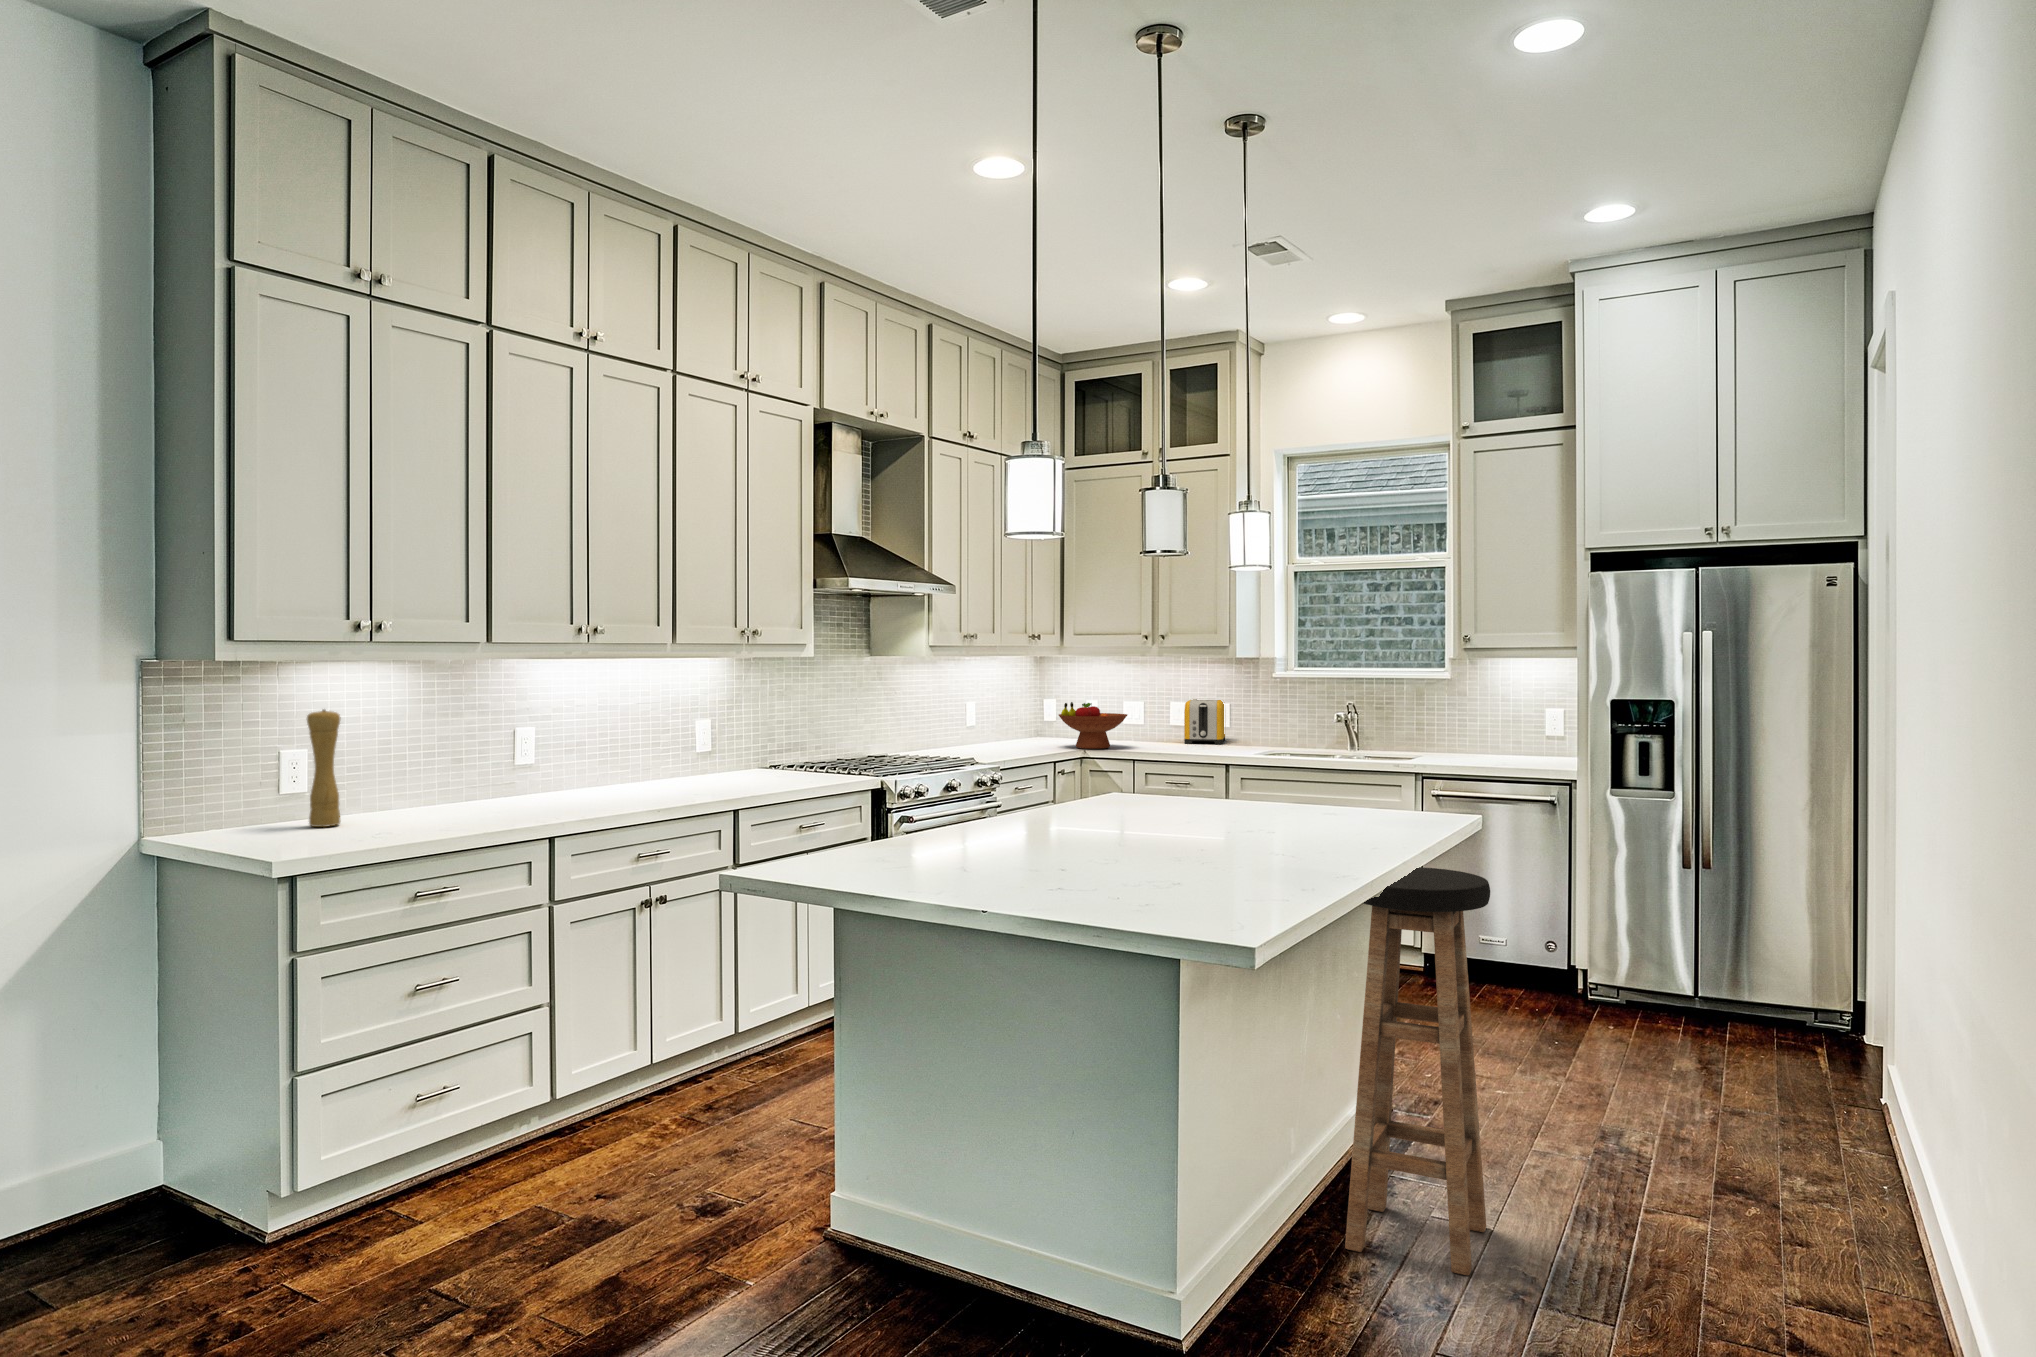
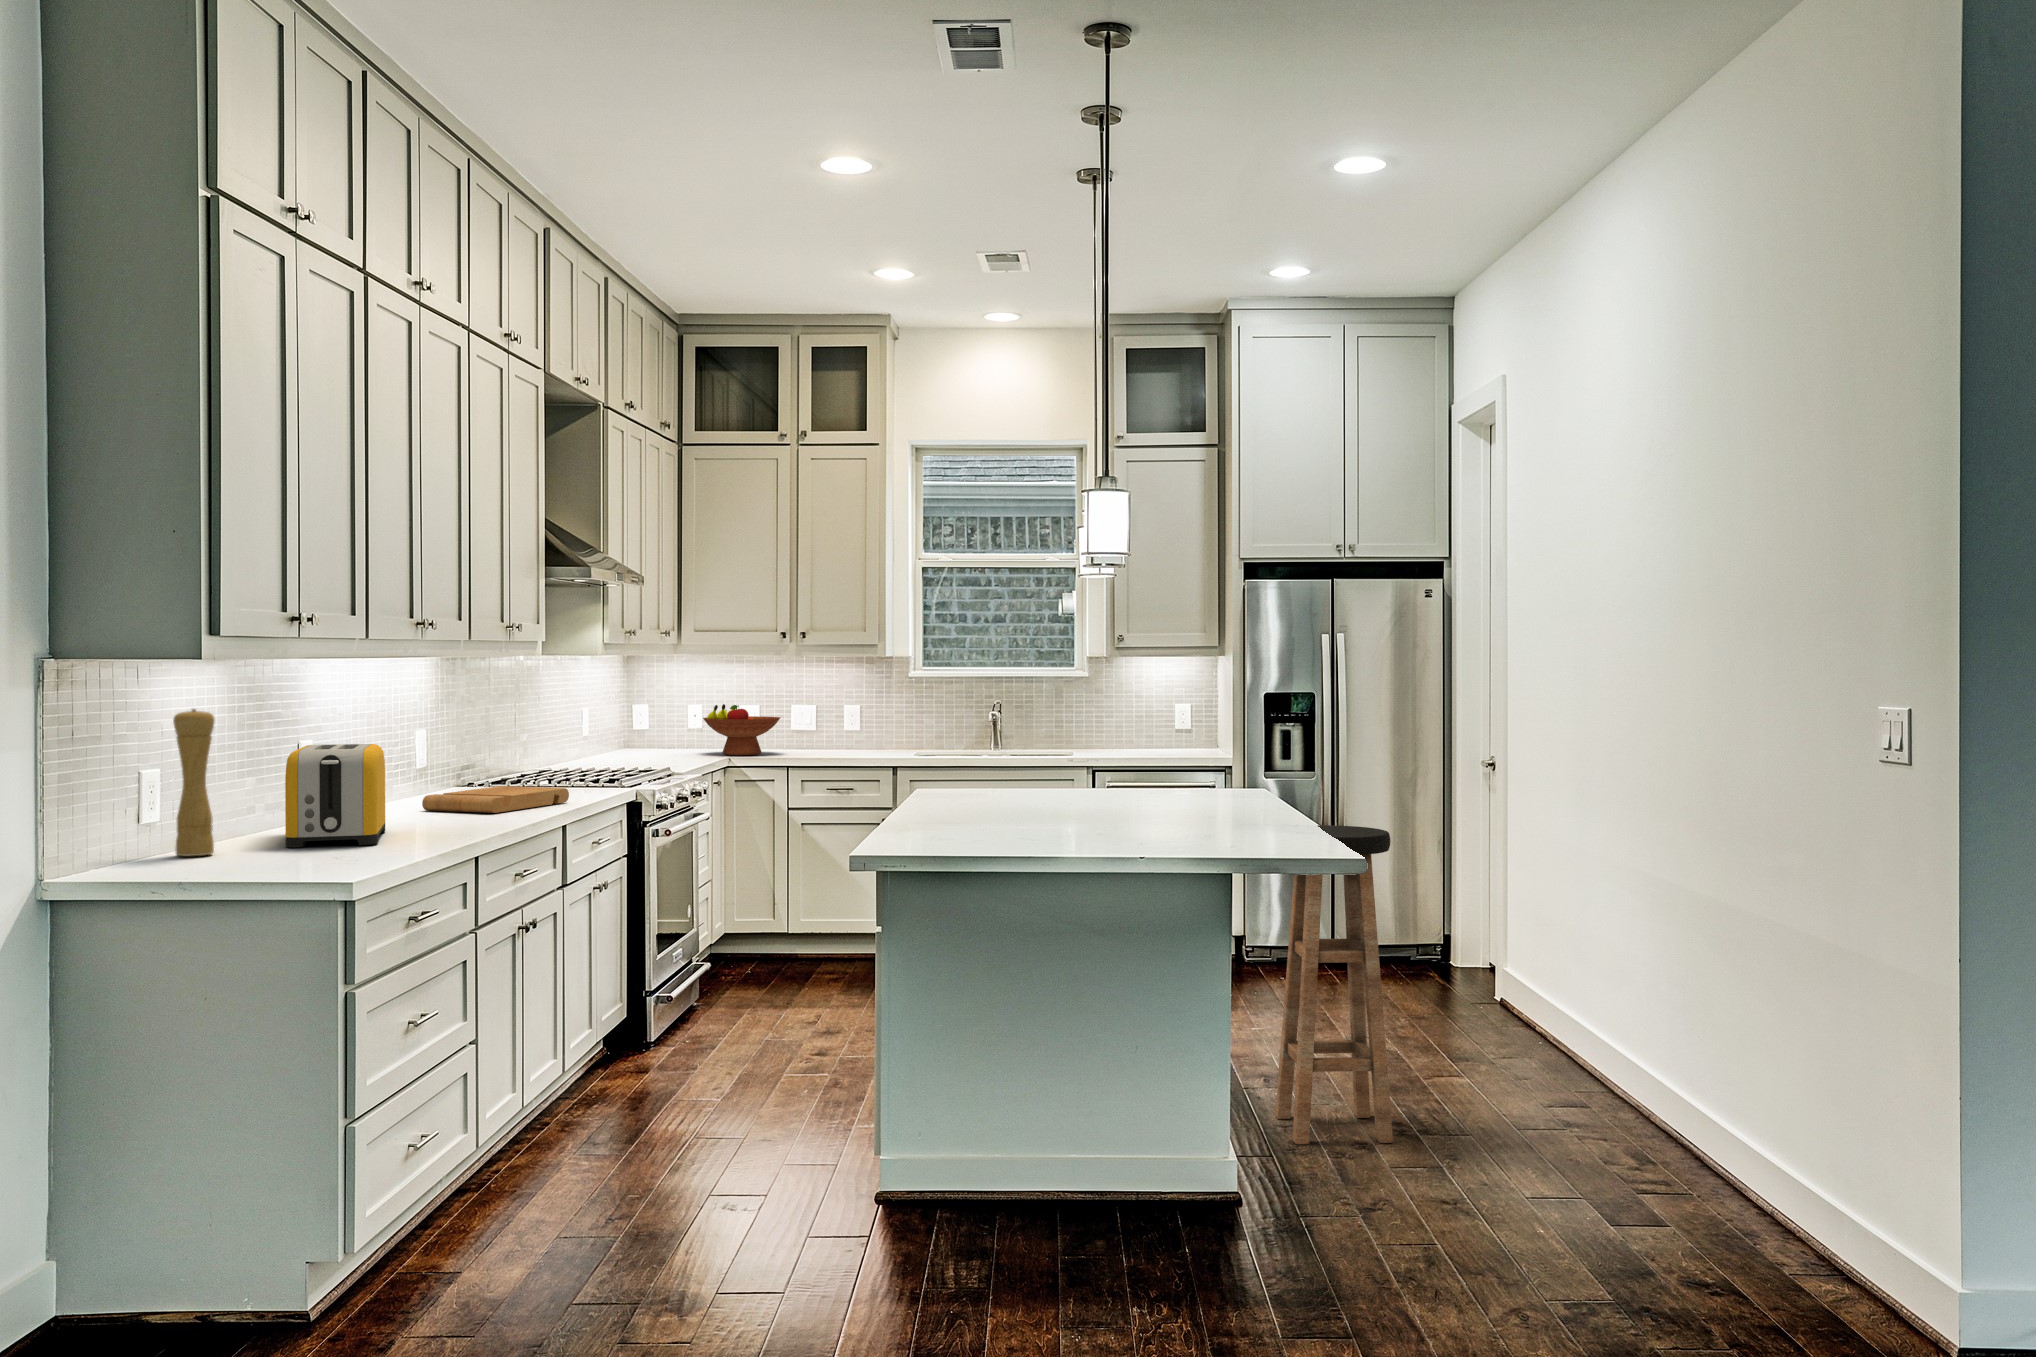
toaster: present [1184,699,1225,744] -> present [285,744,385,847]
cutting board: none [630,774,762,799] -> present [422,786,569,813]

